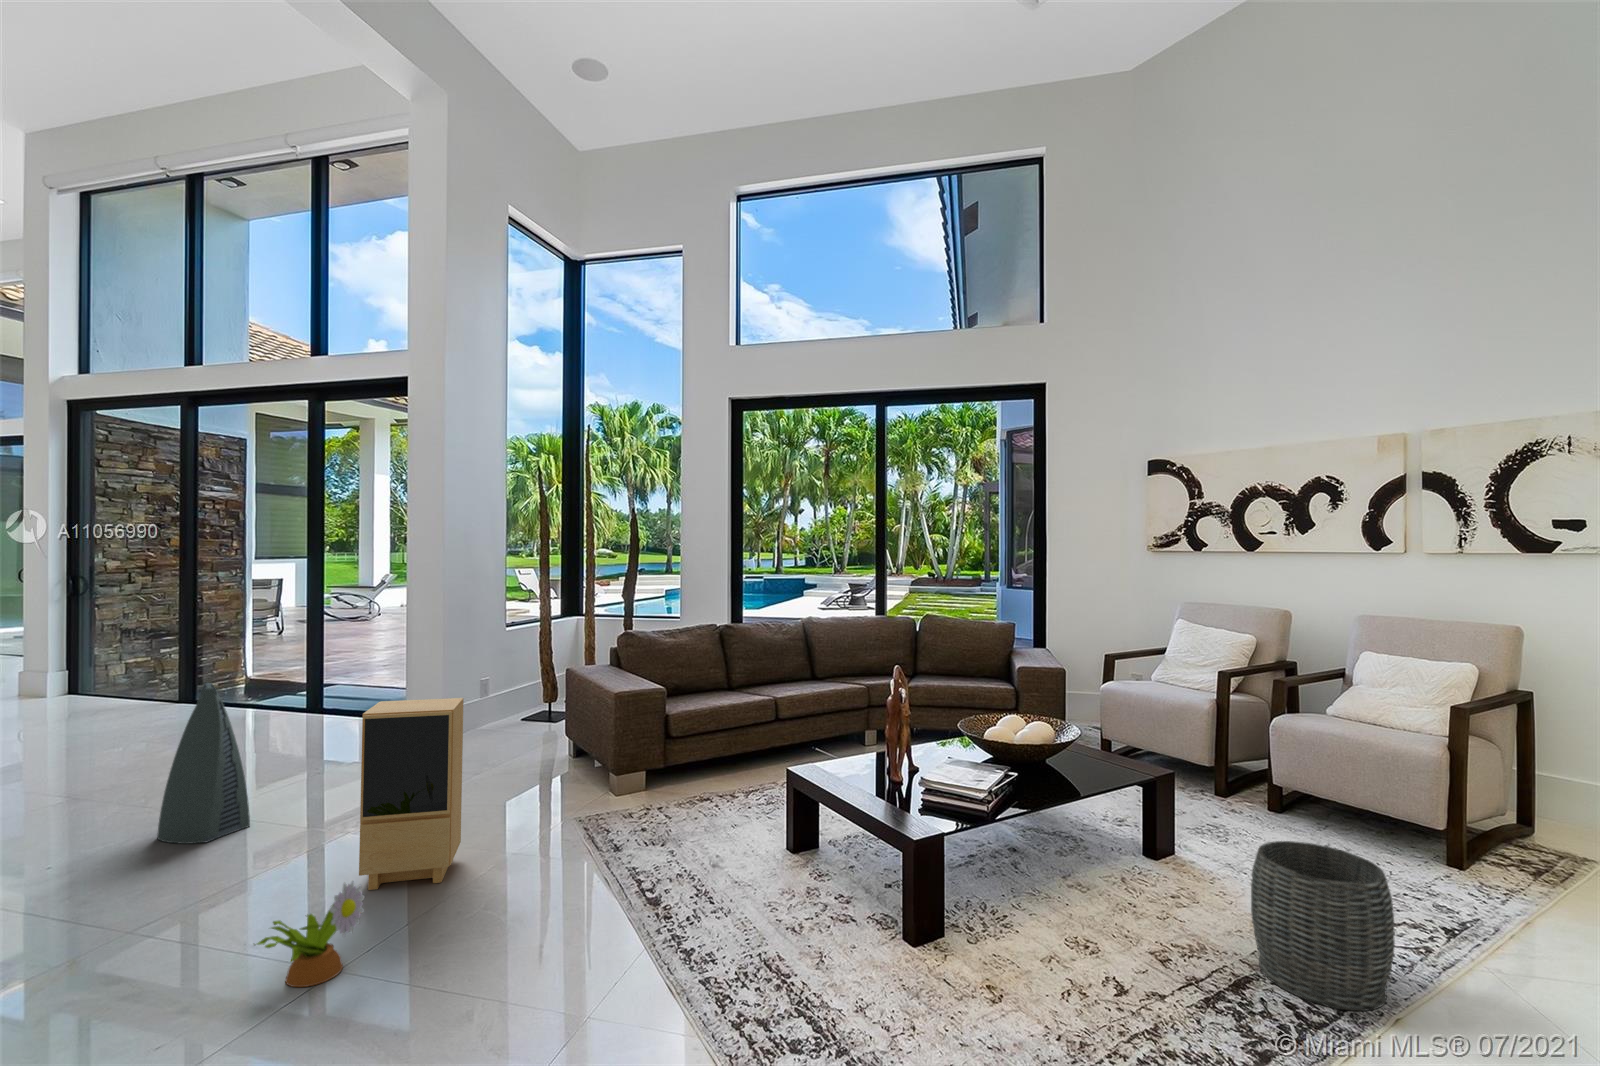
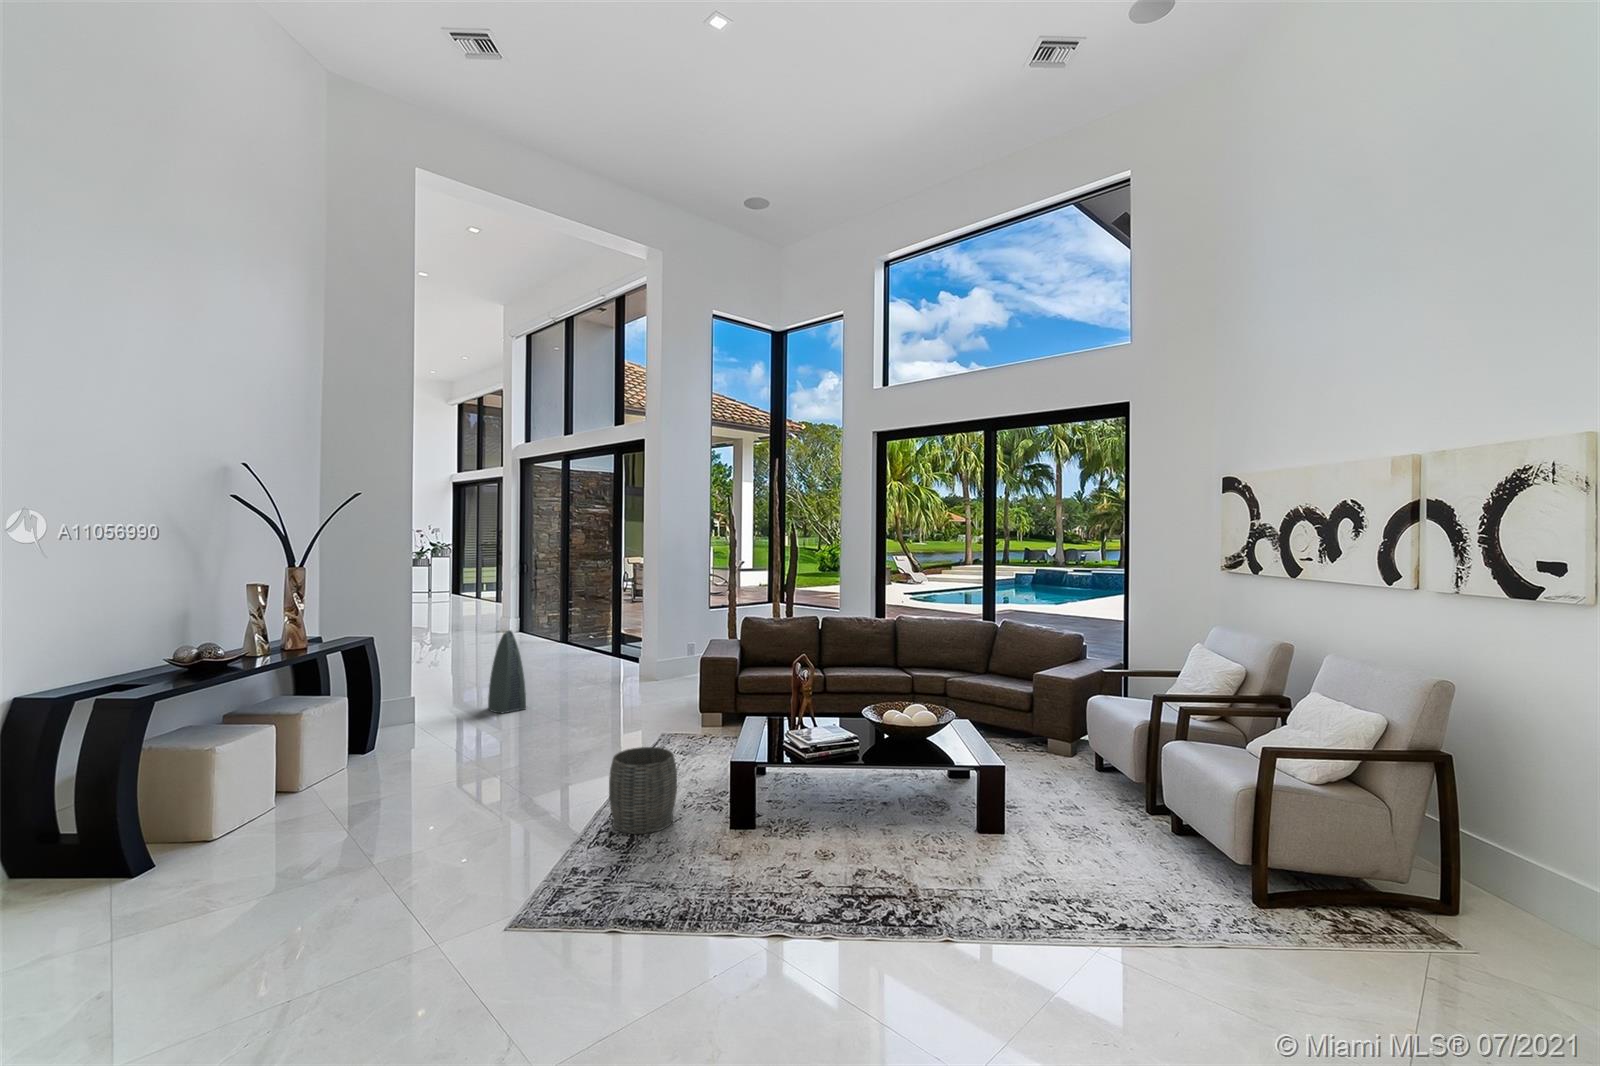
speaker: present [359,698,464,890] -> none [529,648,589,750]
woven basket: present [1251,841,1395,1011] -> present [609,747,677,834]
decorative plant: present [254,882,364,987] -> none [454,732,502,776]

